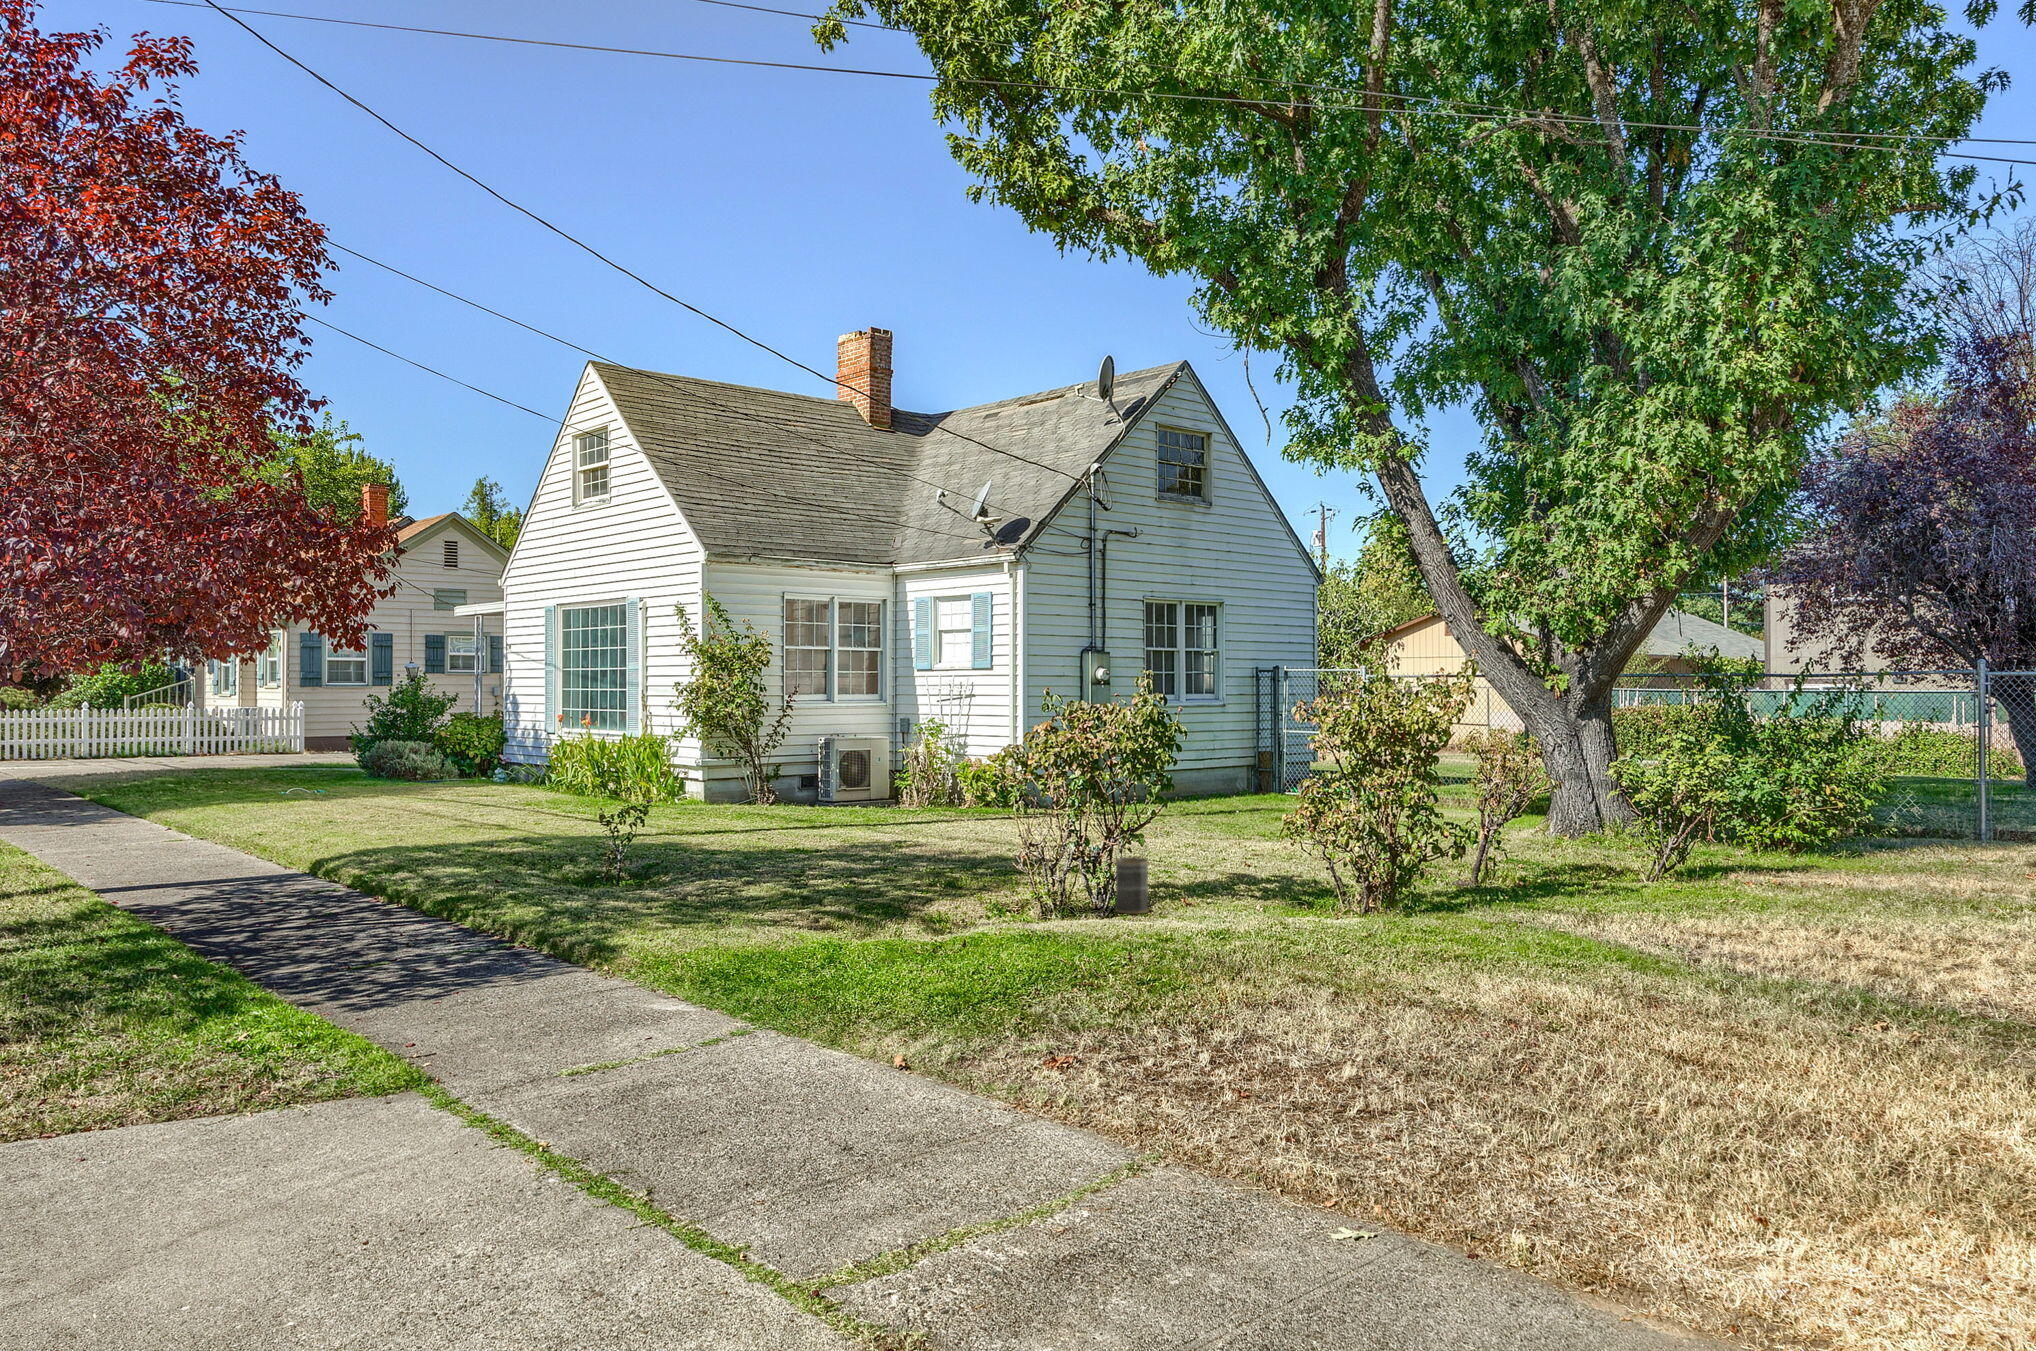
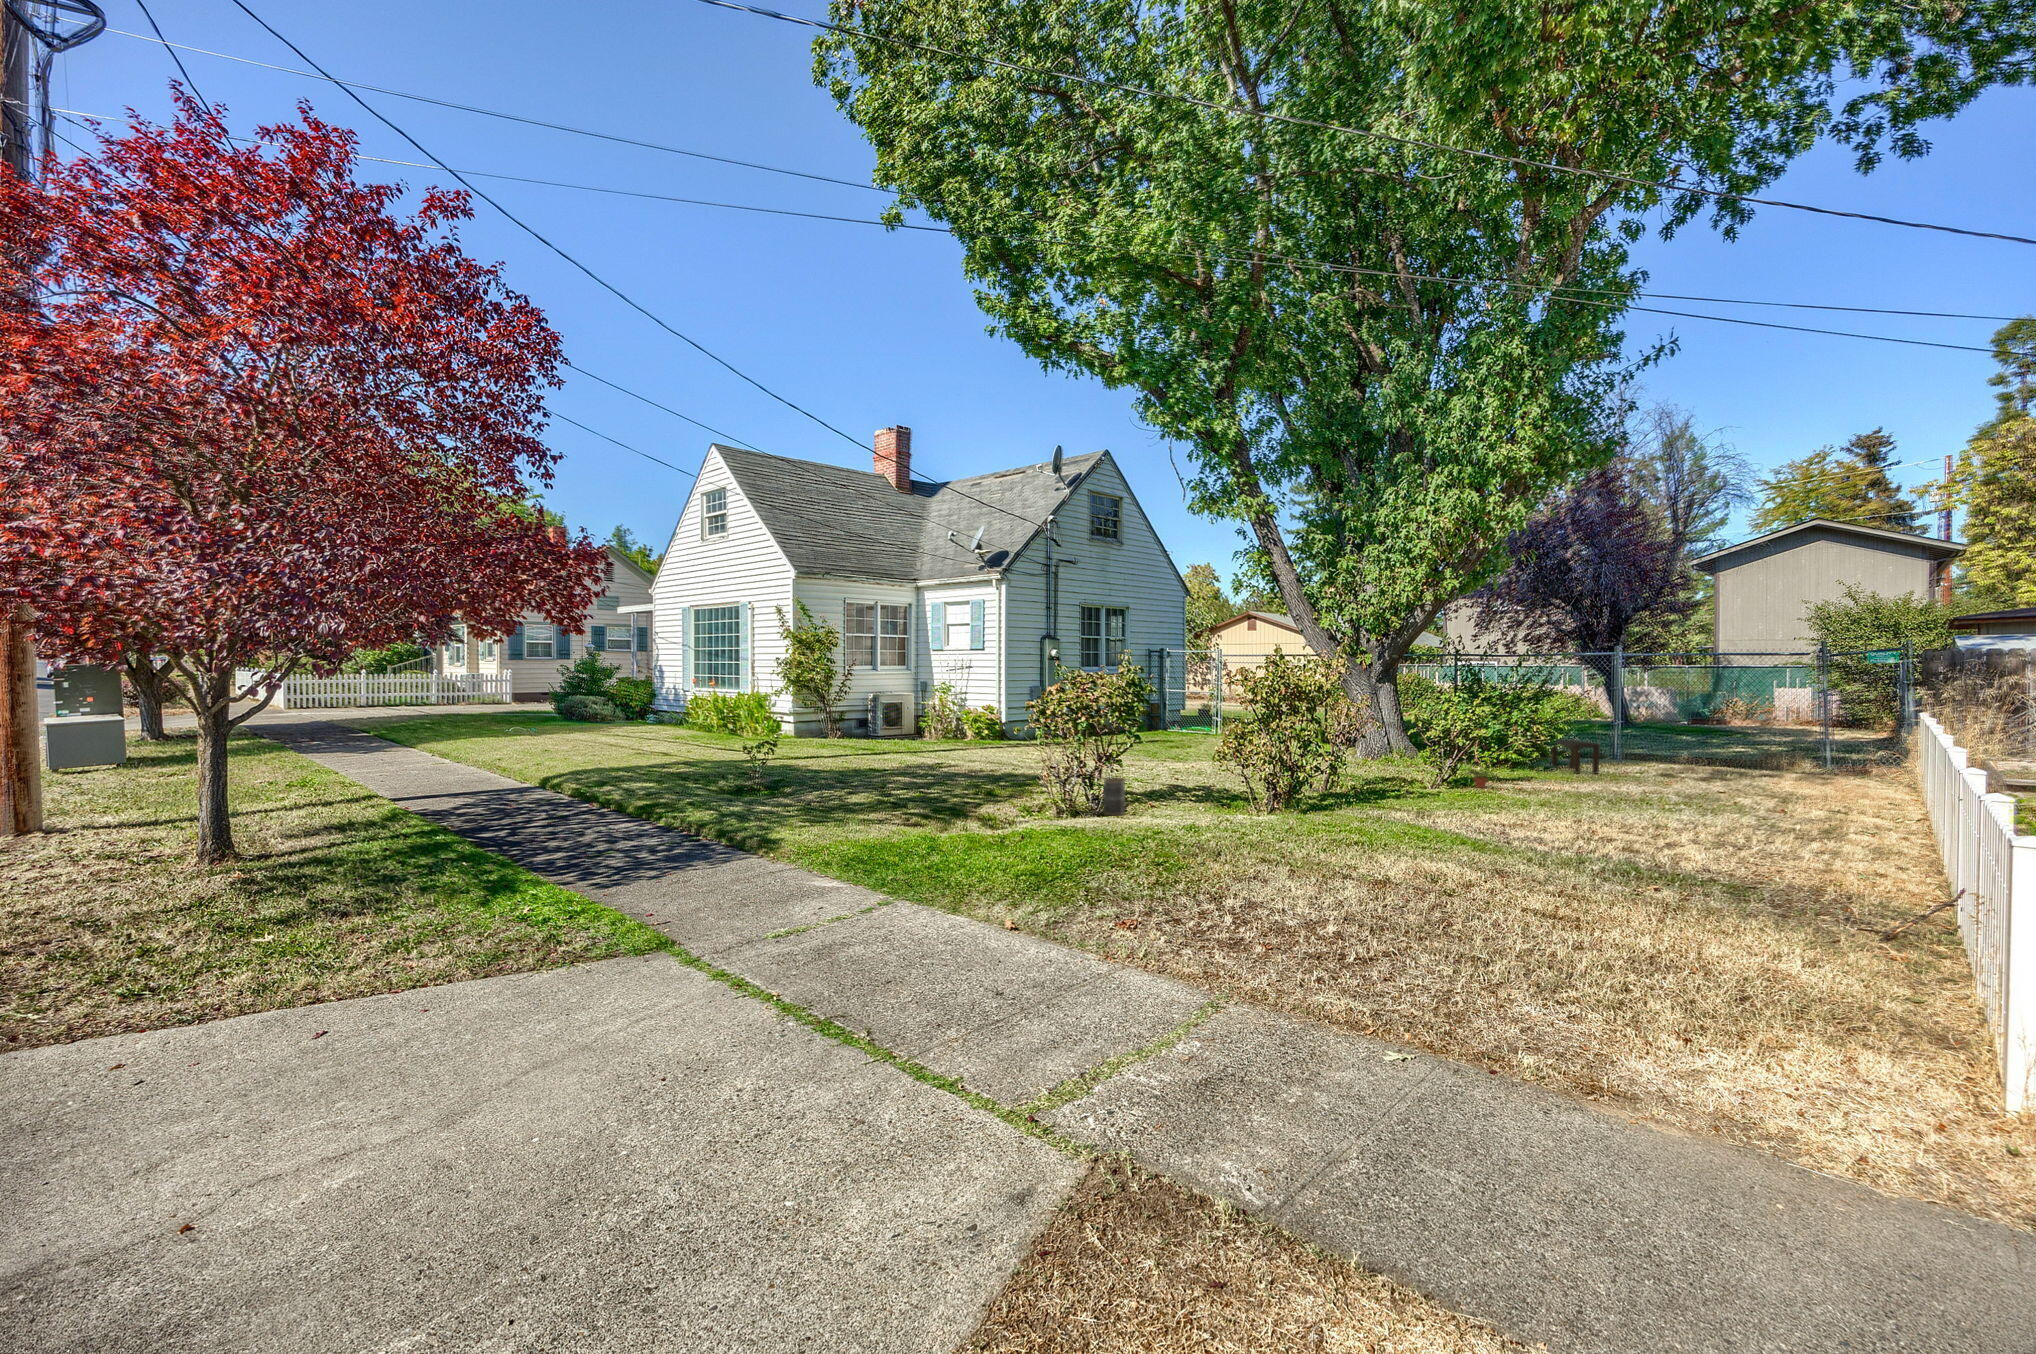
bench: none [1847,801,1921,855] -> present [1551,739,1600,774]
potted plant: none [1684,843,1748,876] -> present [1460,769,1498,788]

